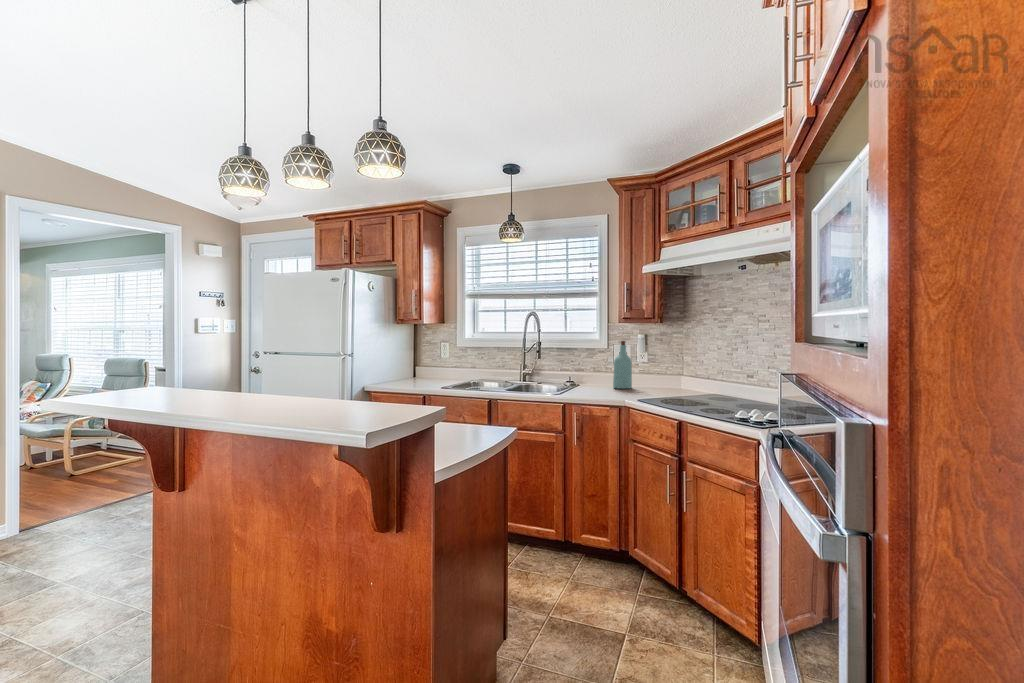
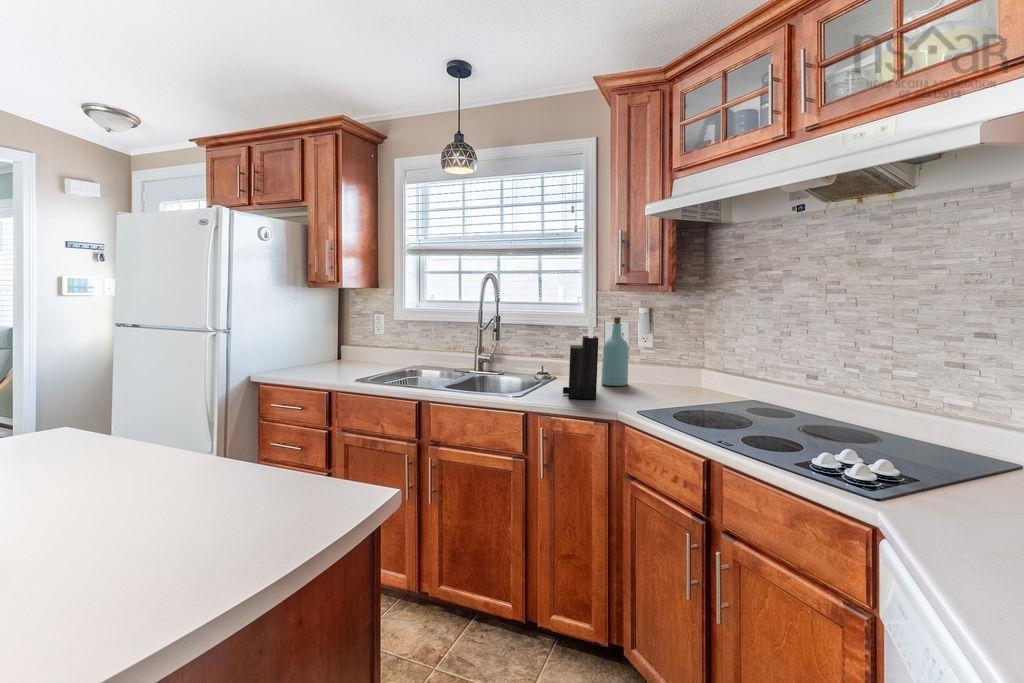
knife block: none [588,333,611,395] -> present [563,307,598,399]

